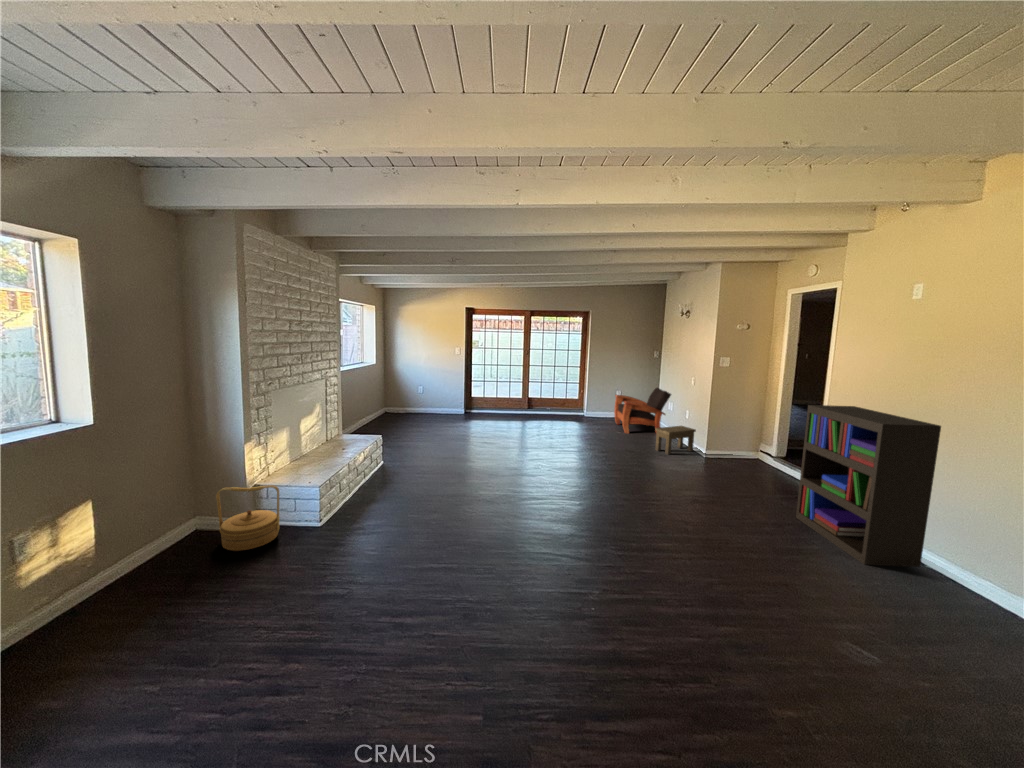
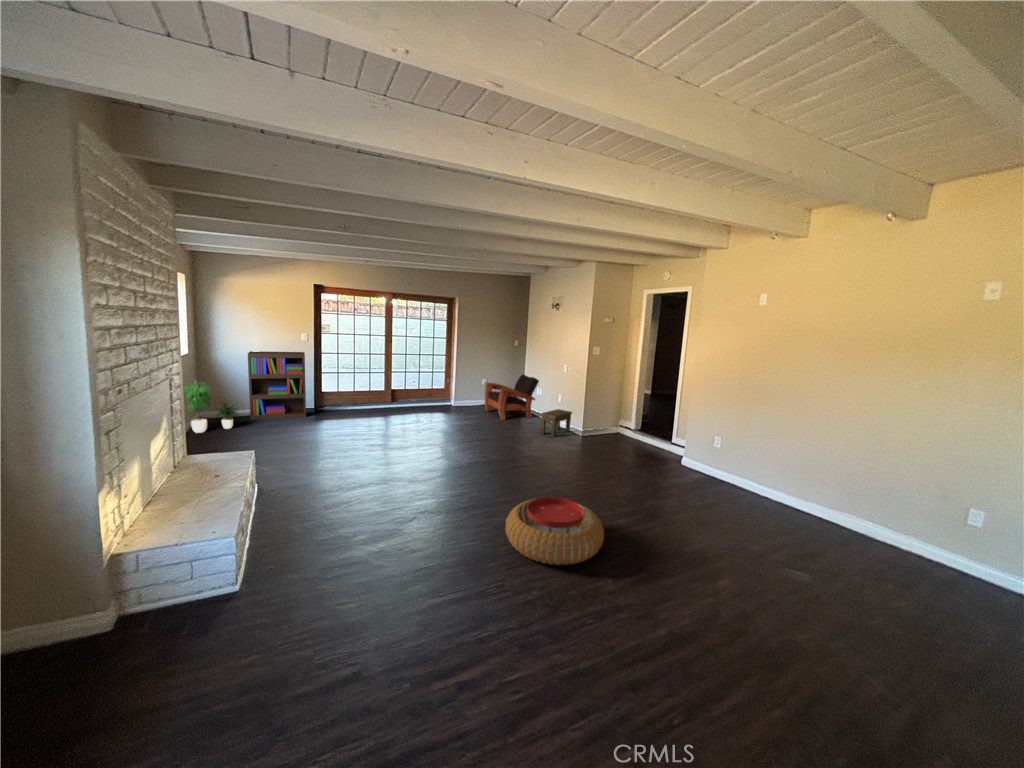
potted plant: none [367,383,405,423] -> present [184,381,238,433]
bookshelf: present [796,405,941,567] -> present [248,351,306,420]
woven basket: present [216,485,280,551] -> none [52,549,176,671]
pouf: none [523,502,621,569] -> present [505,497,604,565]

